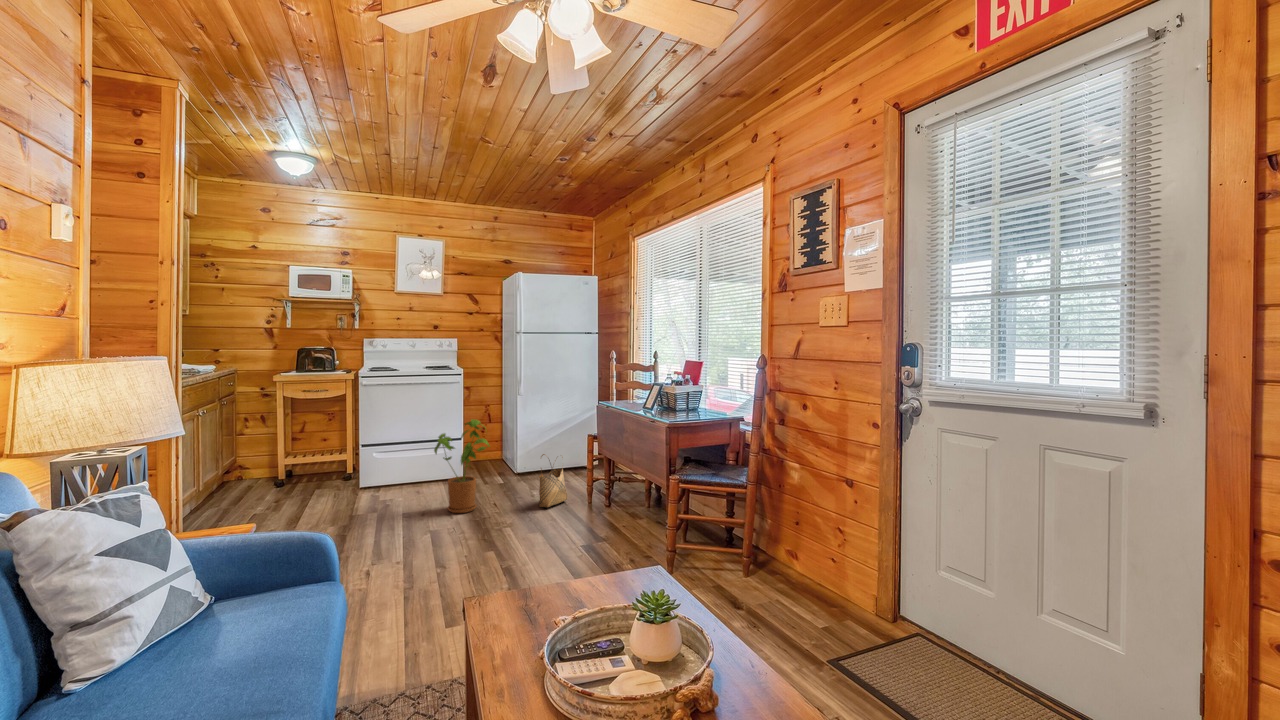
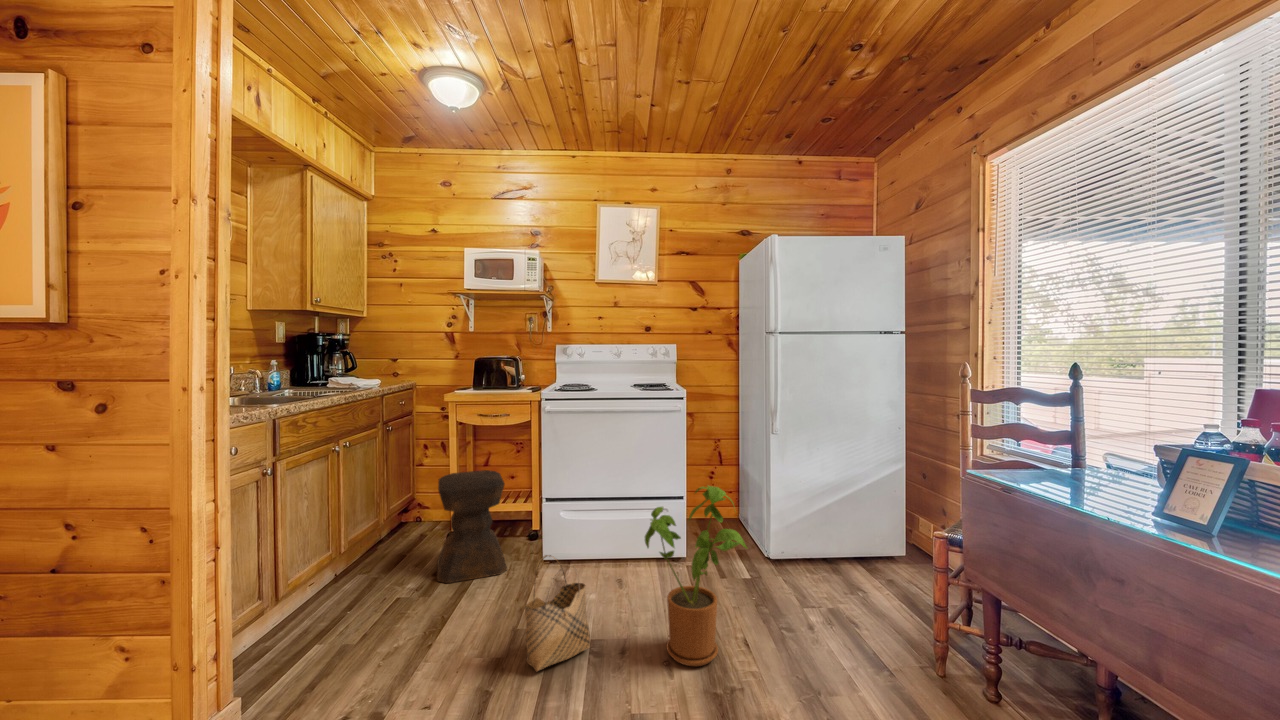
stool: none [274,429,334,503] -> present [437,470,507,583]
woven basket: present [539,454,567,507] -> present [524,555,590,671]

